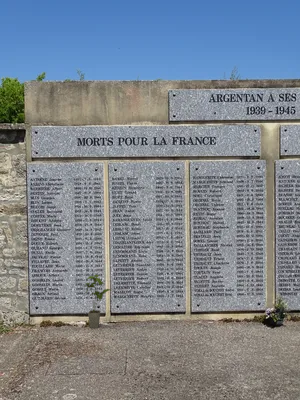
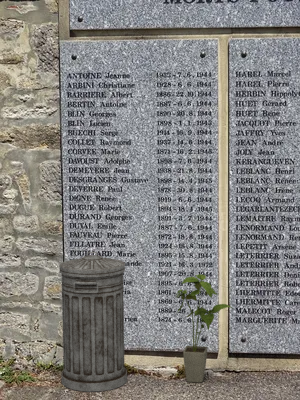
trash can: none [27,265,61,334] -> present [60,252,127,392]

